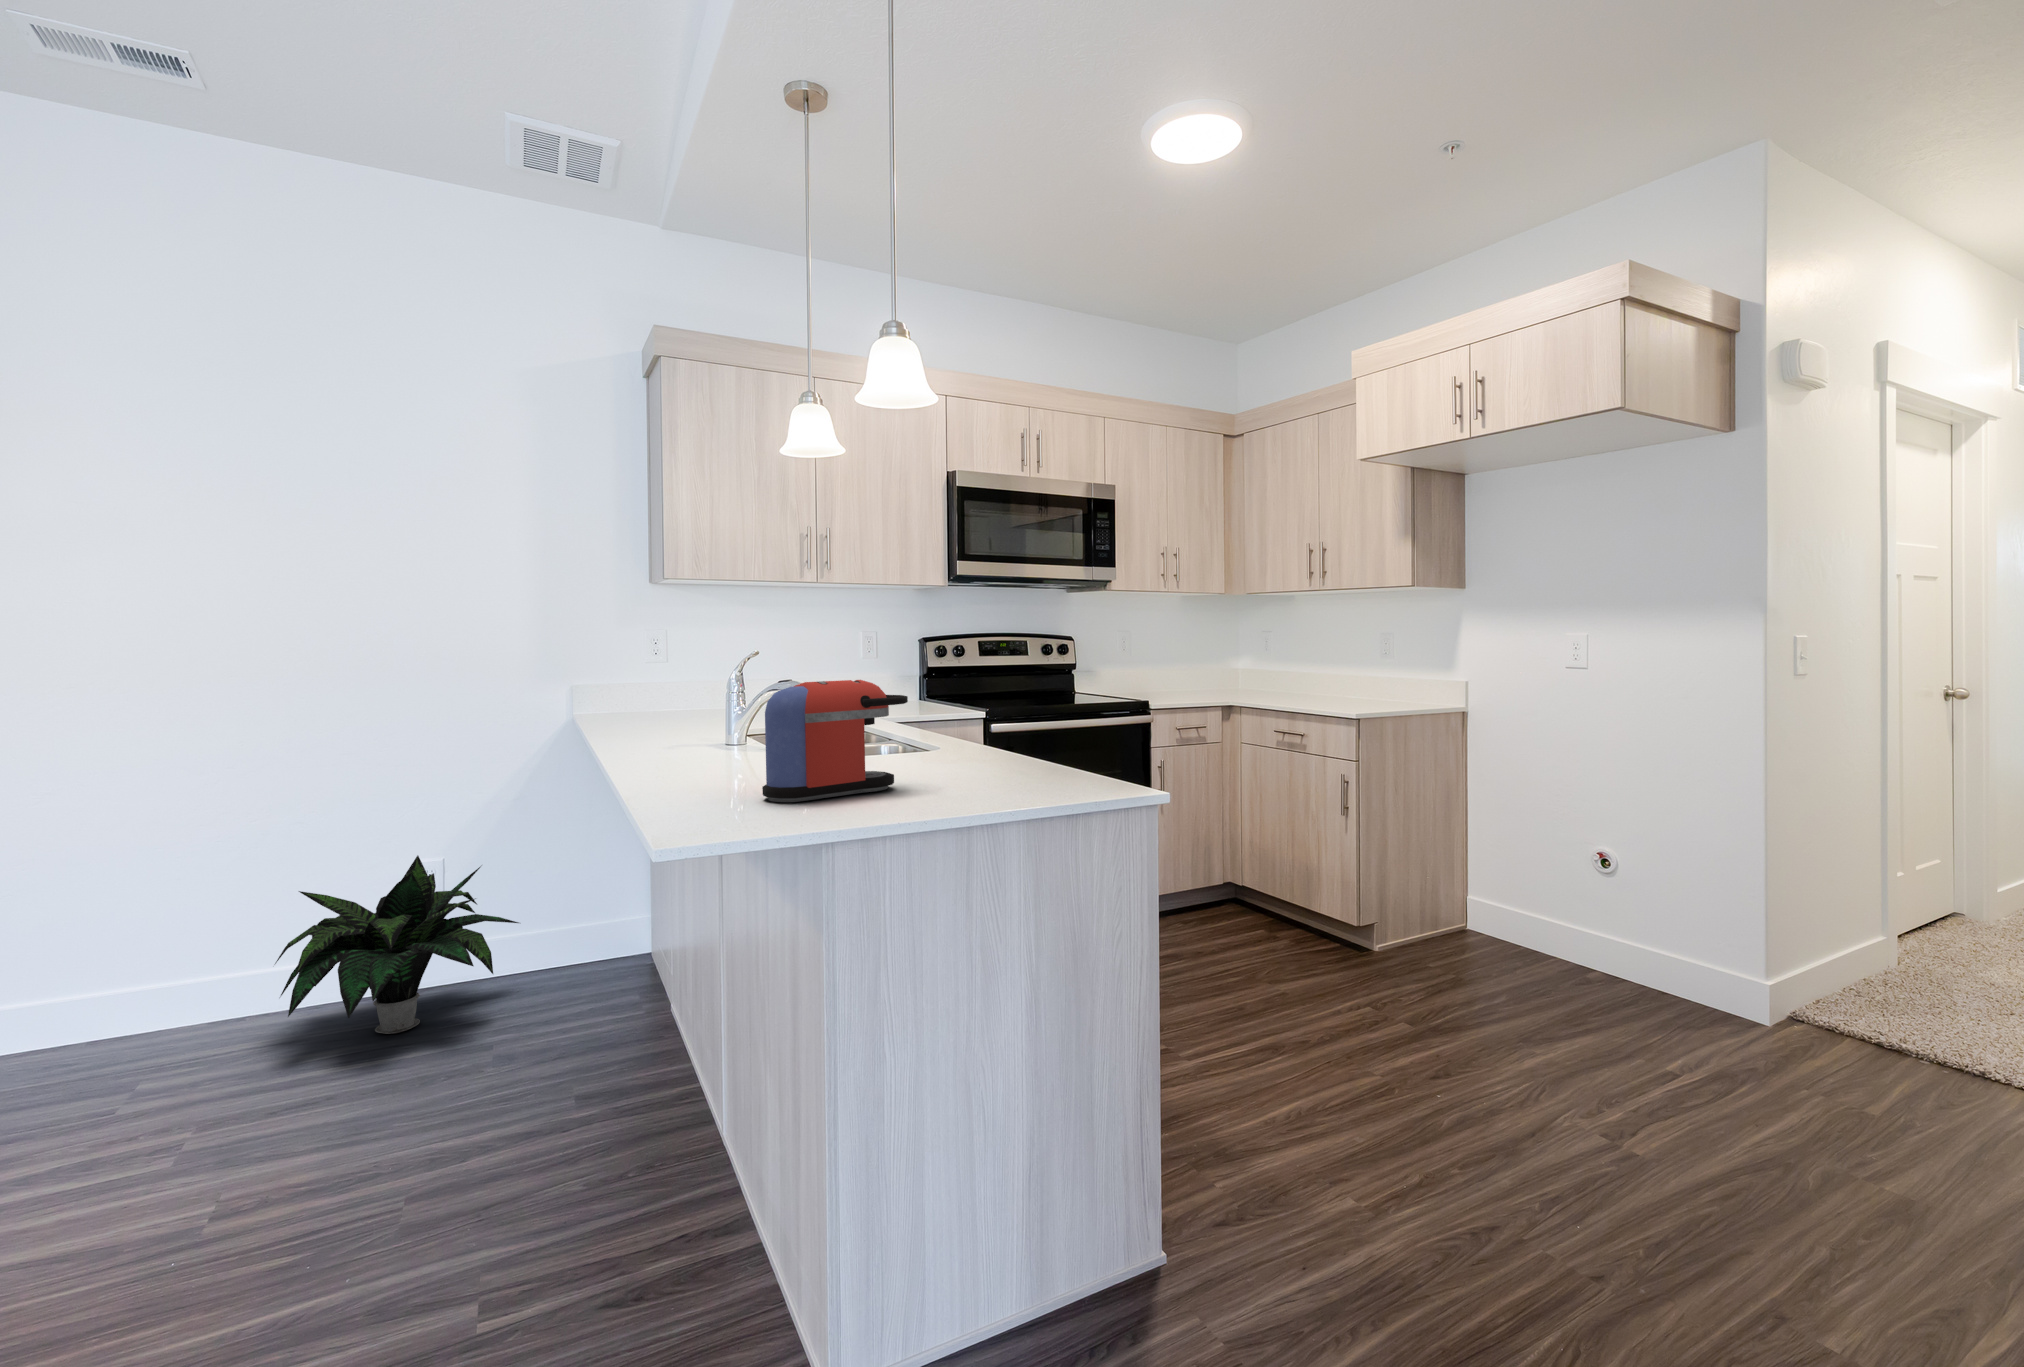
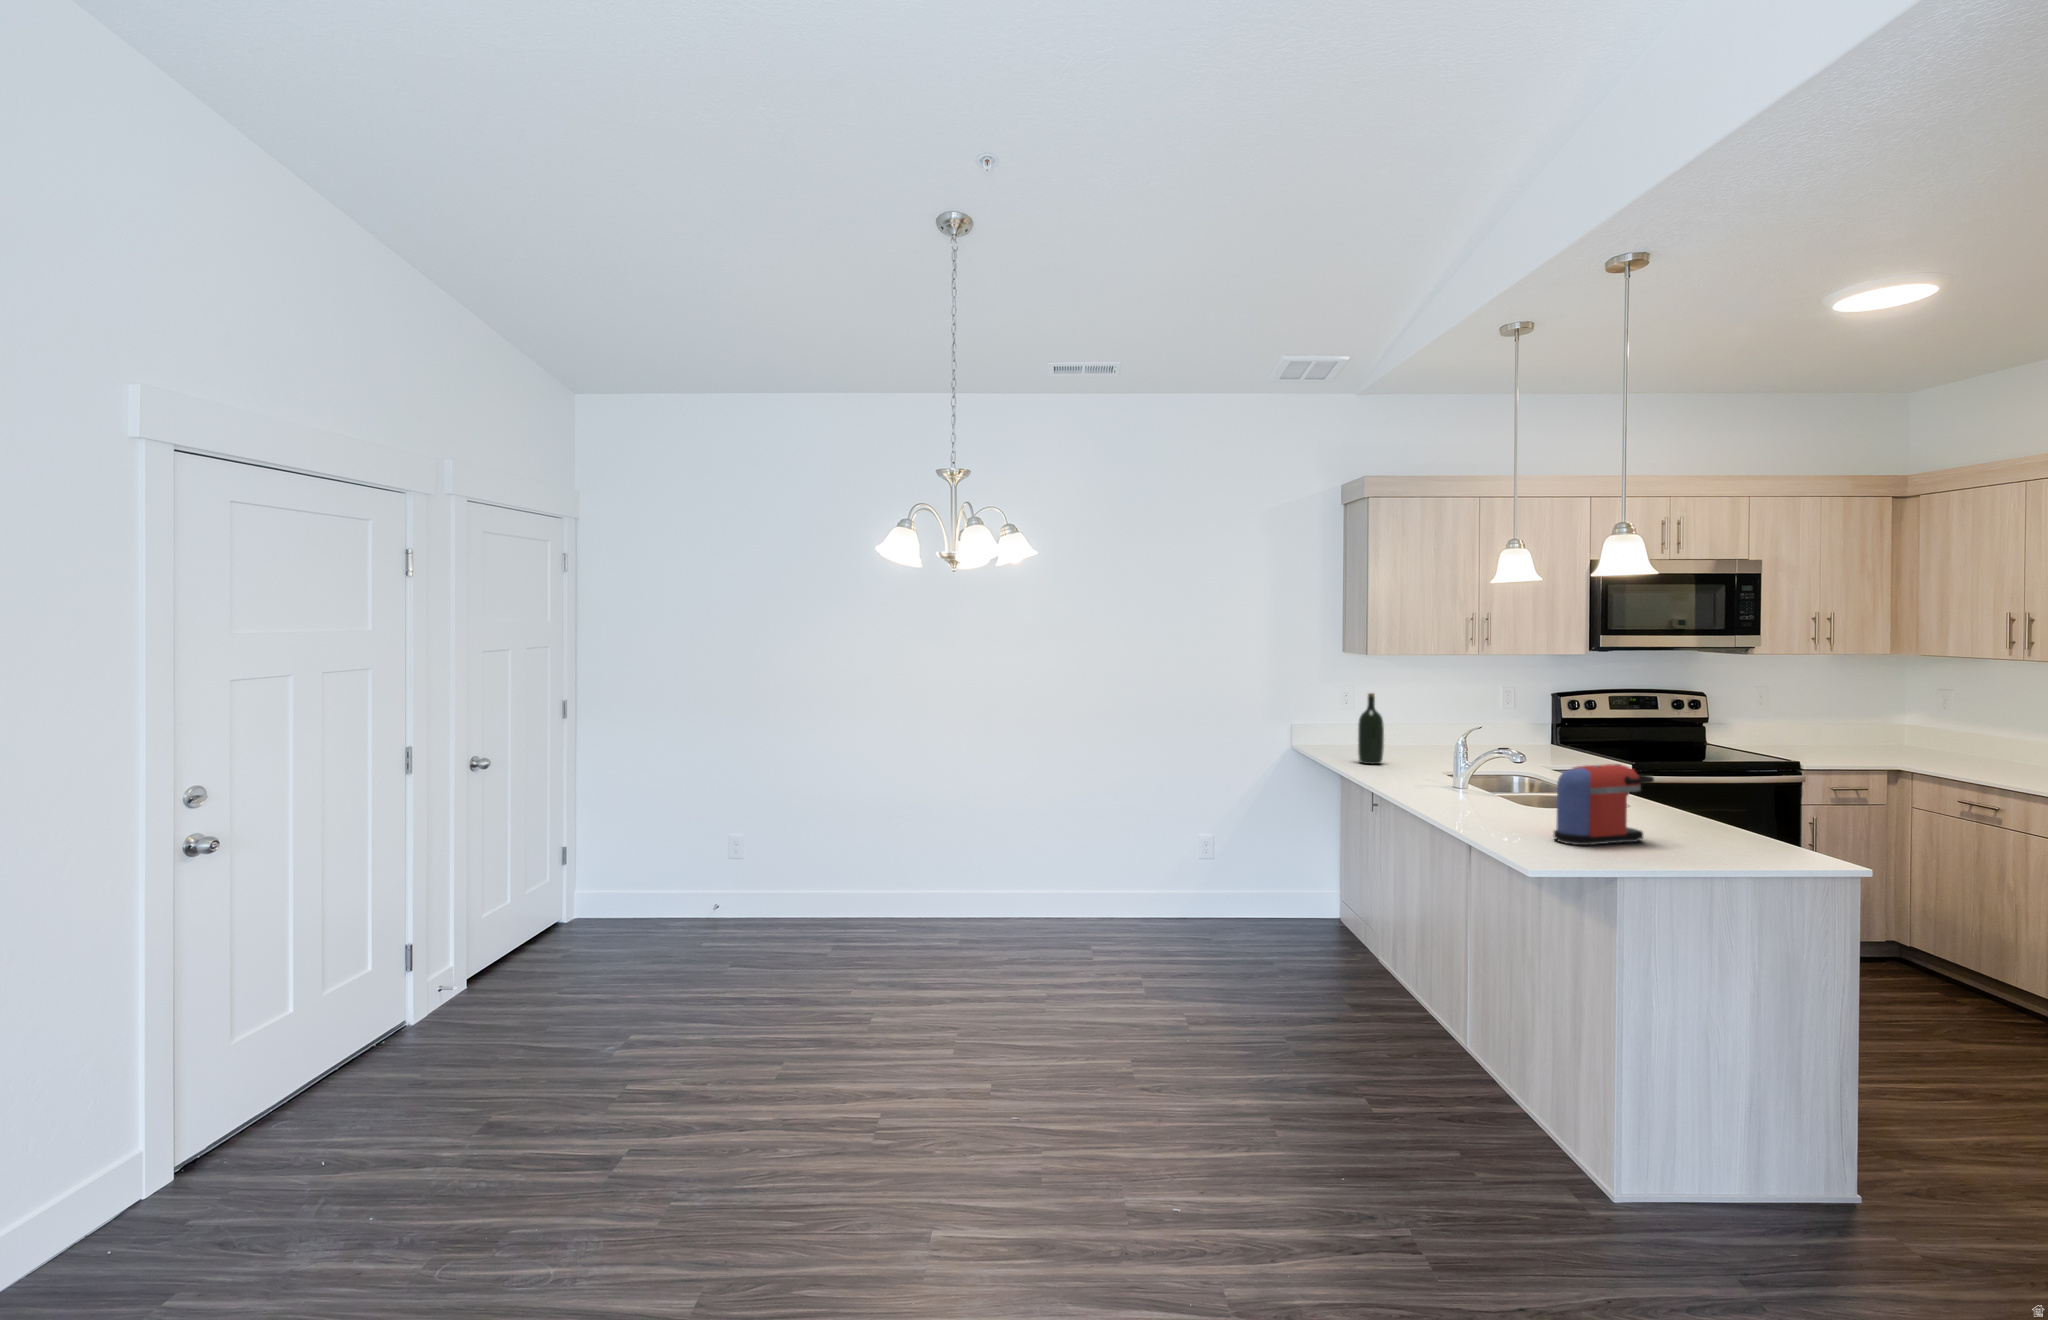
wine bottle: none [650,631,686,727] -> present [1358,693,1384,764]
potted plant: present [275,856,519,1034] -> none [1119,838,1252,955]

